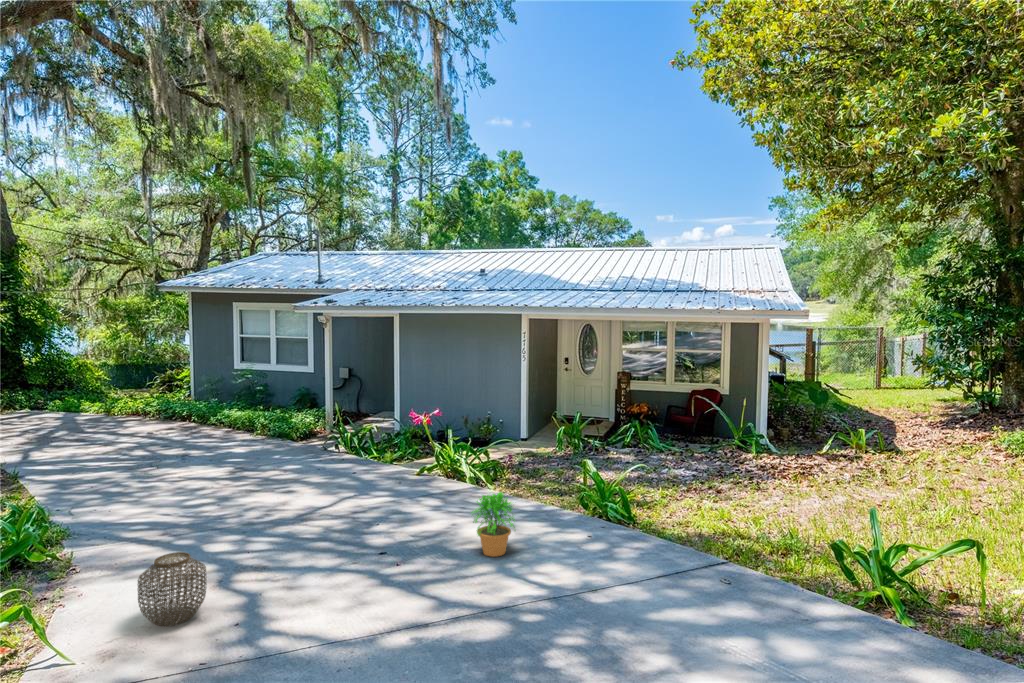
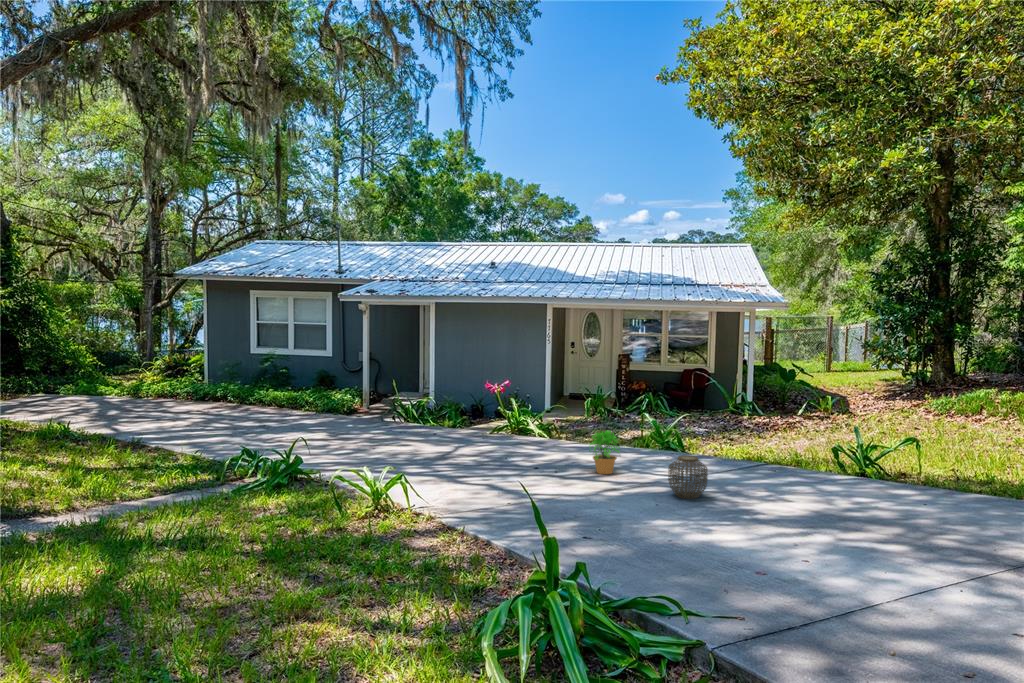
woven basket: present [138,552,207,626] -> present [668,455,708,499]

